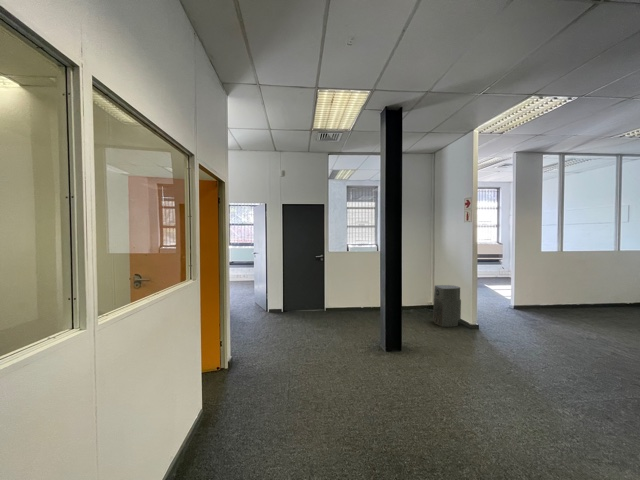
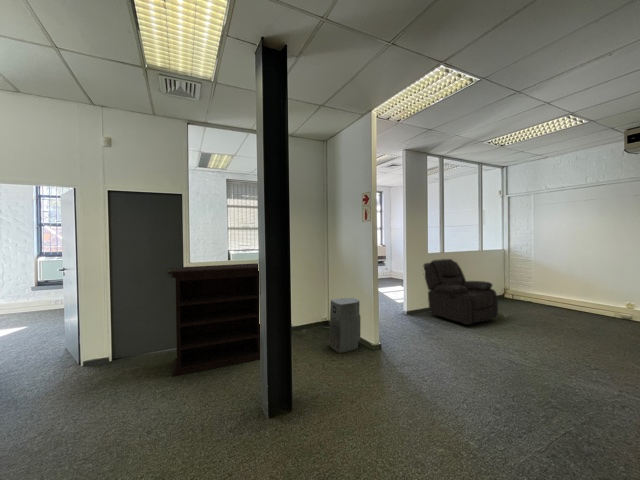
bookshelf: none [319,254,384,324] -> present [168,263,261,376]
chair: none [532,258,625,323] -> present [423,259,498,325]

